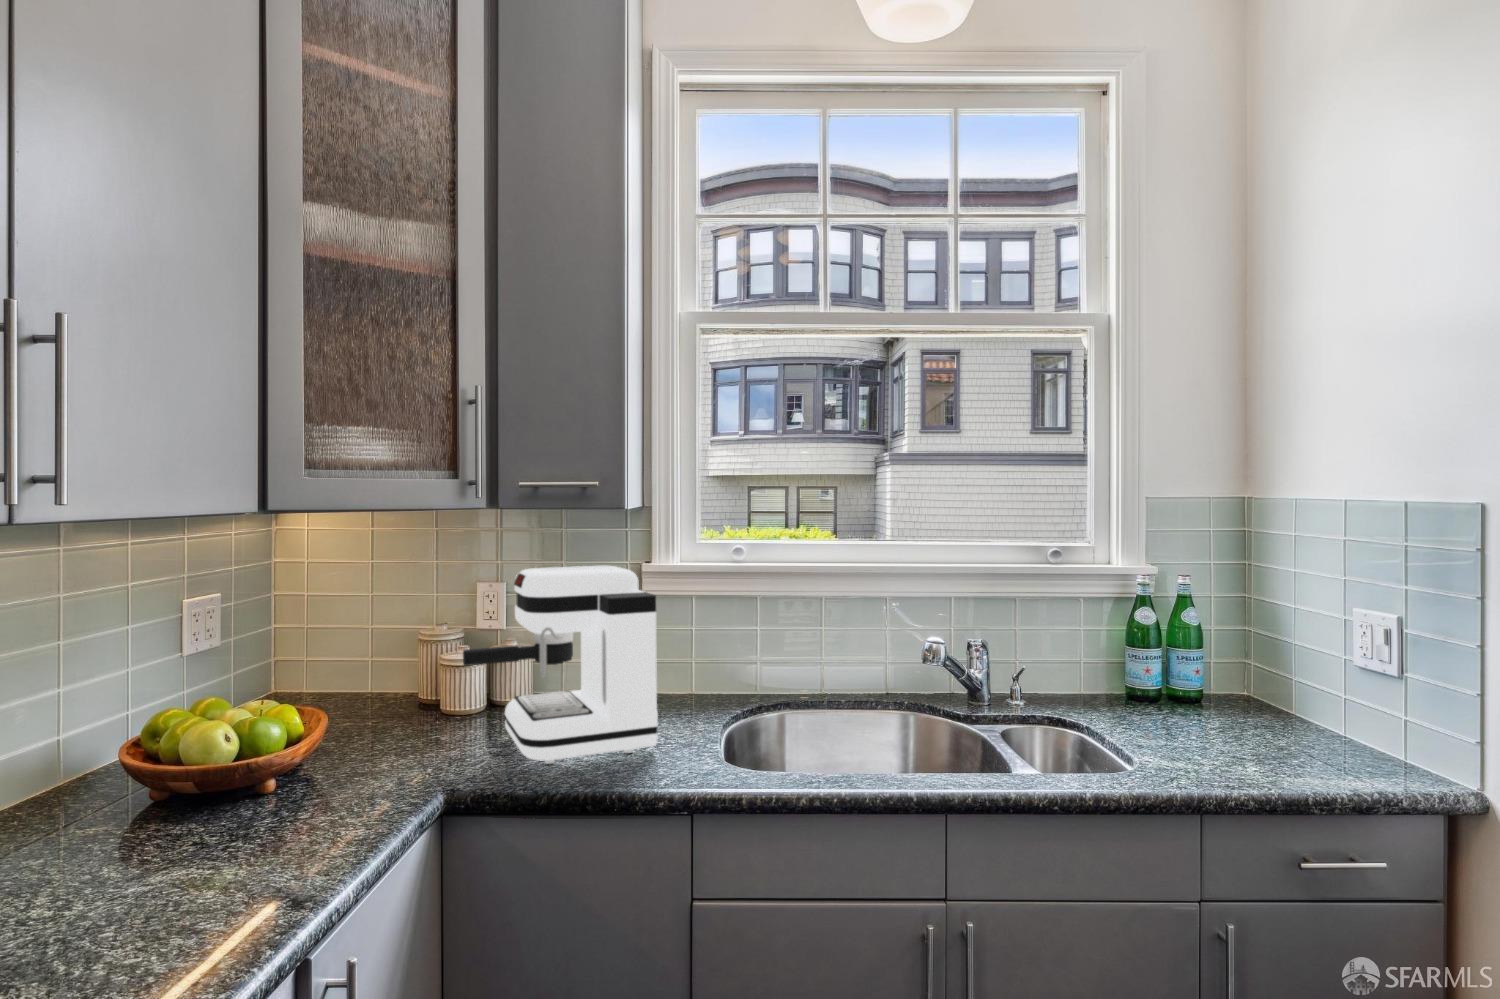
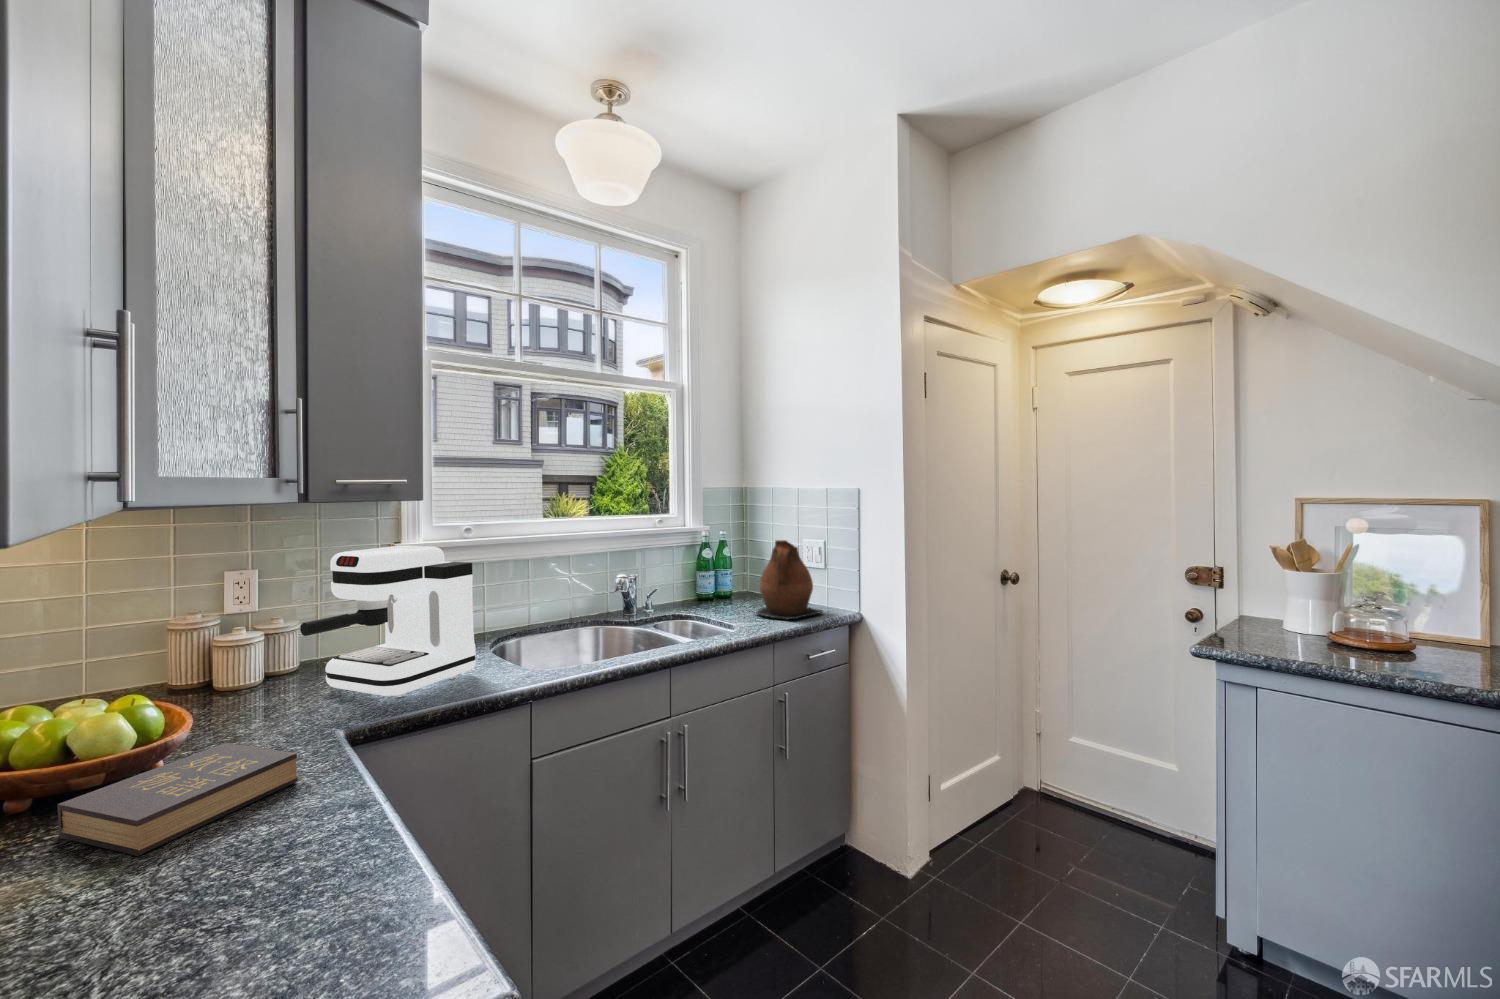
ceramic pitcher: none [1195,604,1372,779] -> present [756,540,823,619]
hardback book: none [111,776,312,883] -> present [57,743,298,856]

